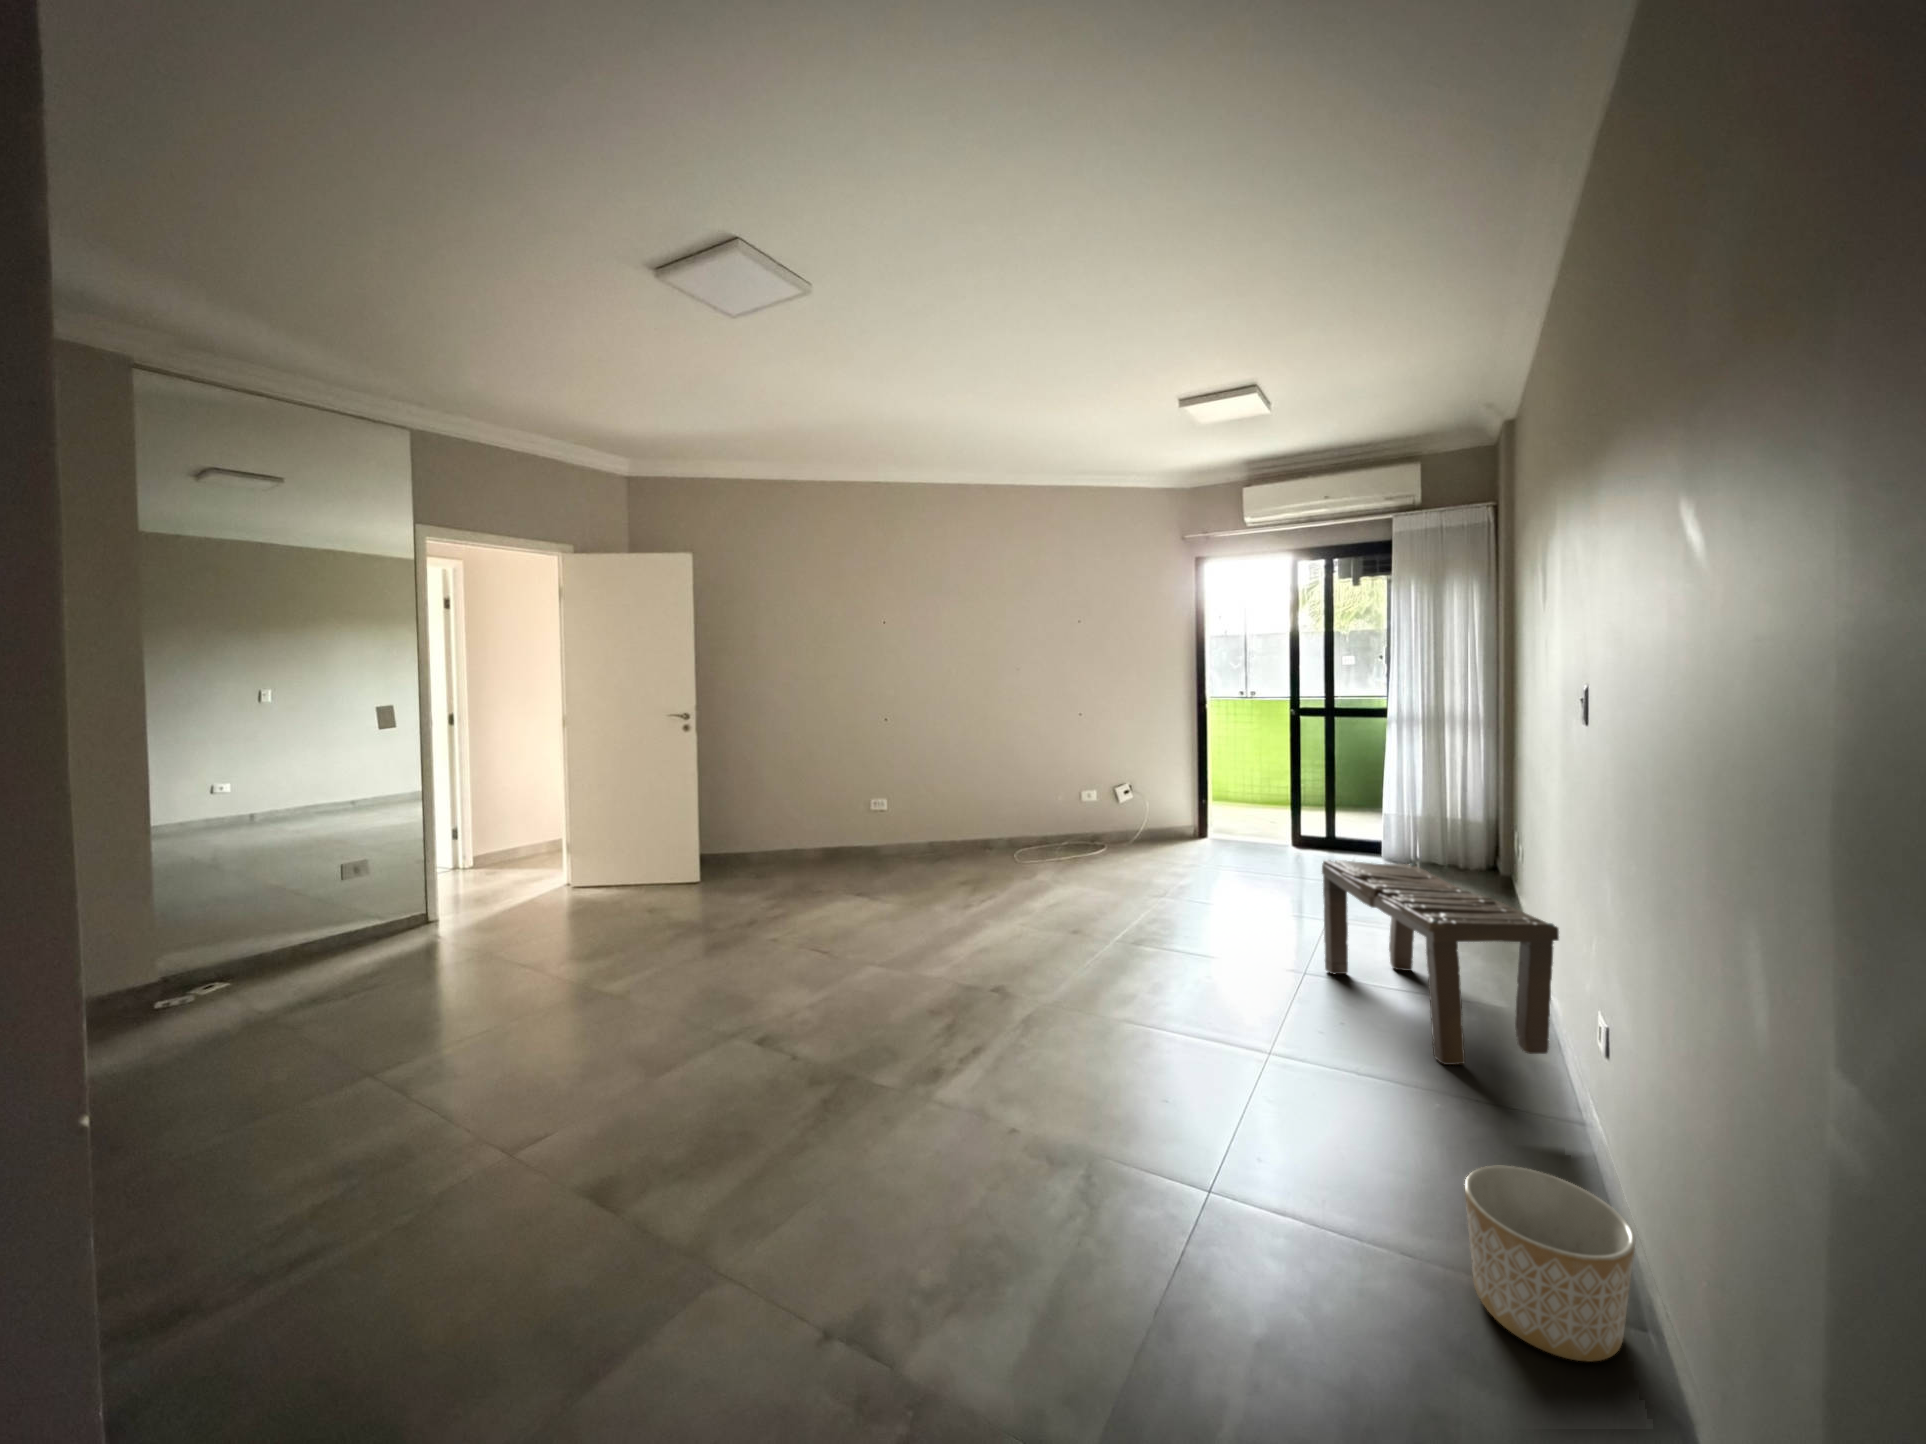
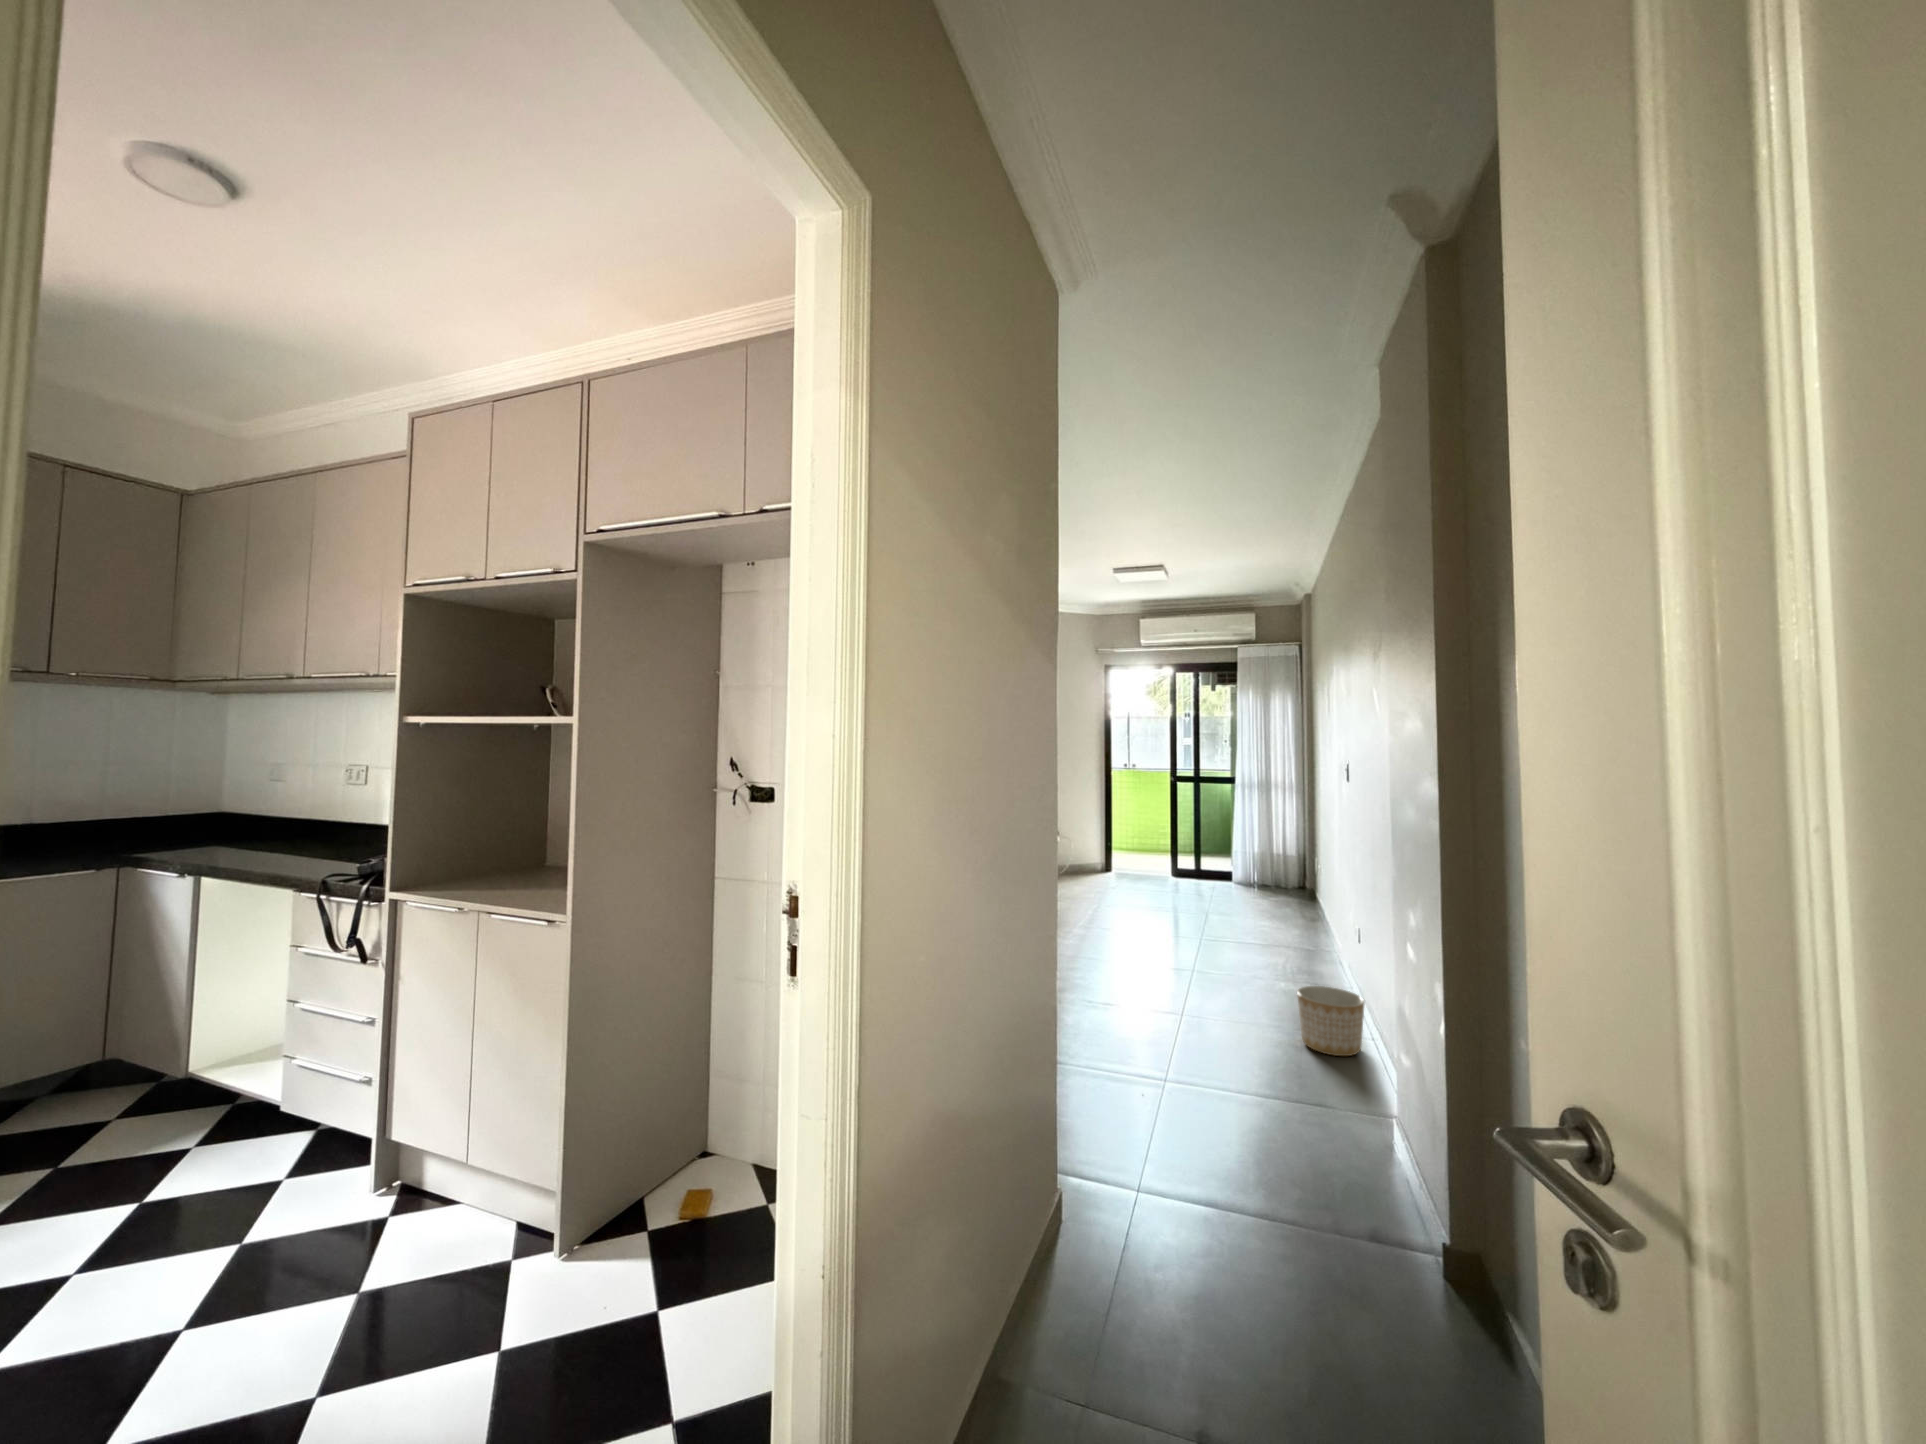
bench: present [1322,860,1559,1065] -> none [1208,868,1338,975]

